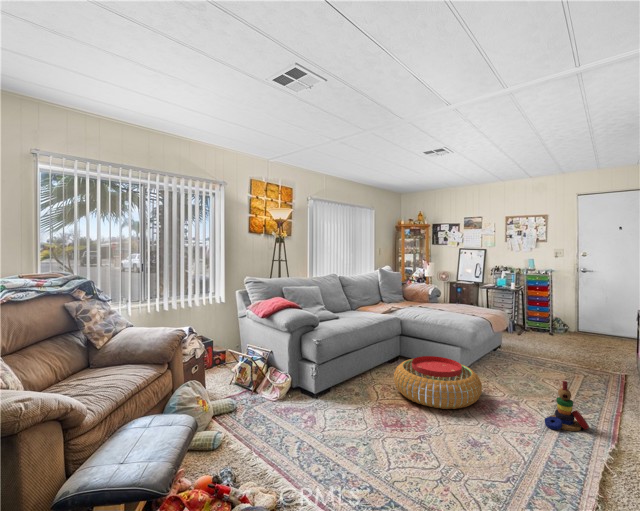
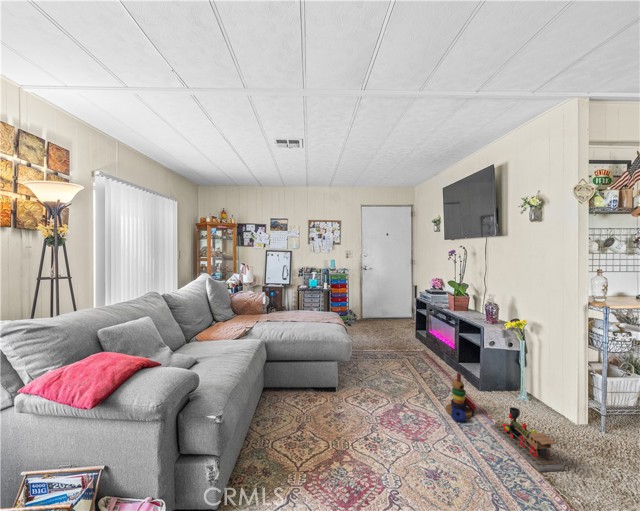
pouf: present [394,356,482,409] -> none [300,377,398,449]
toy train: none [580,424,619,494] -> present [490,407,565,472]

